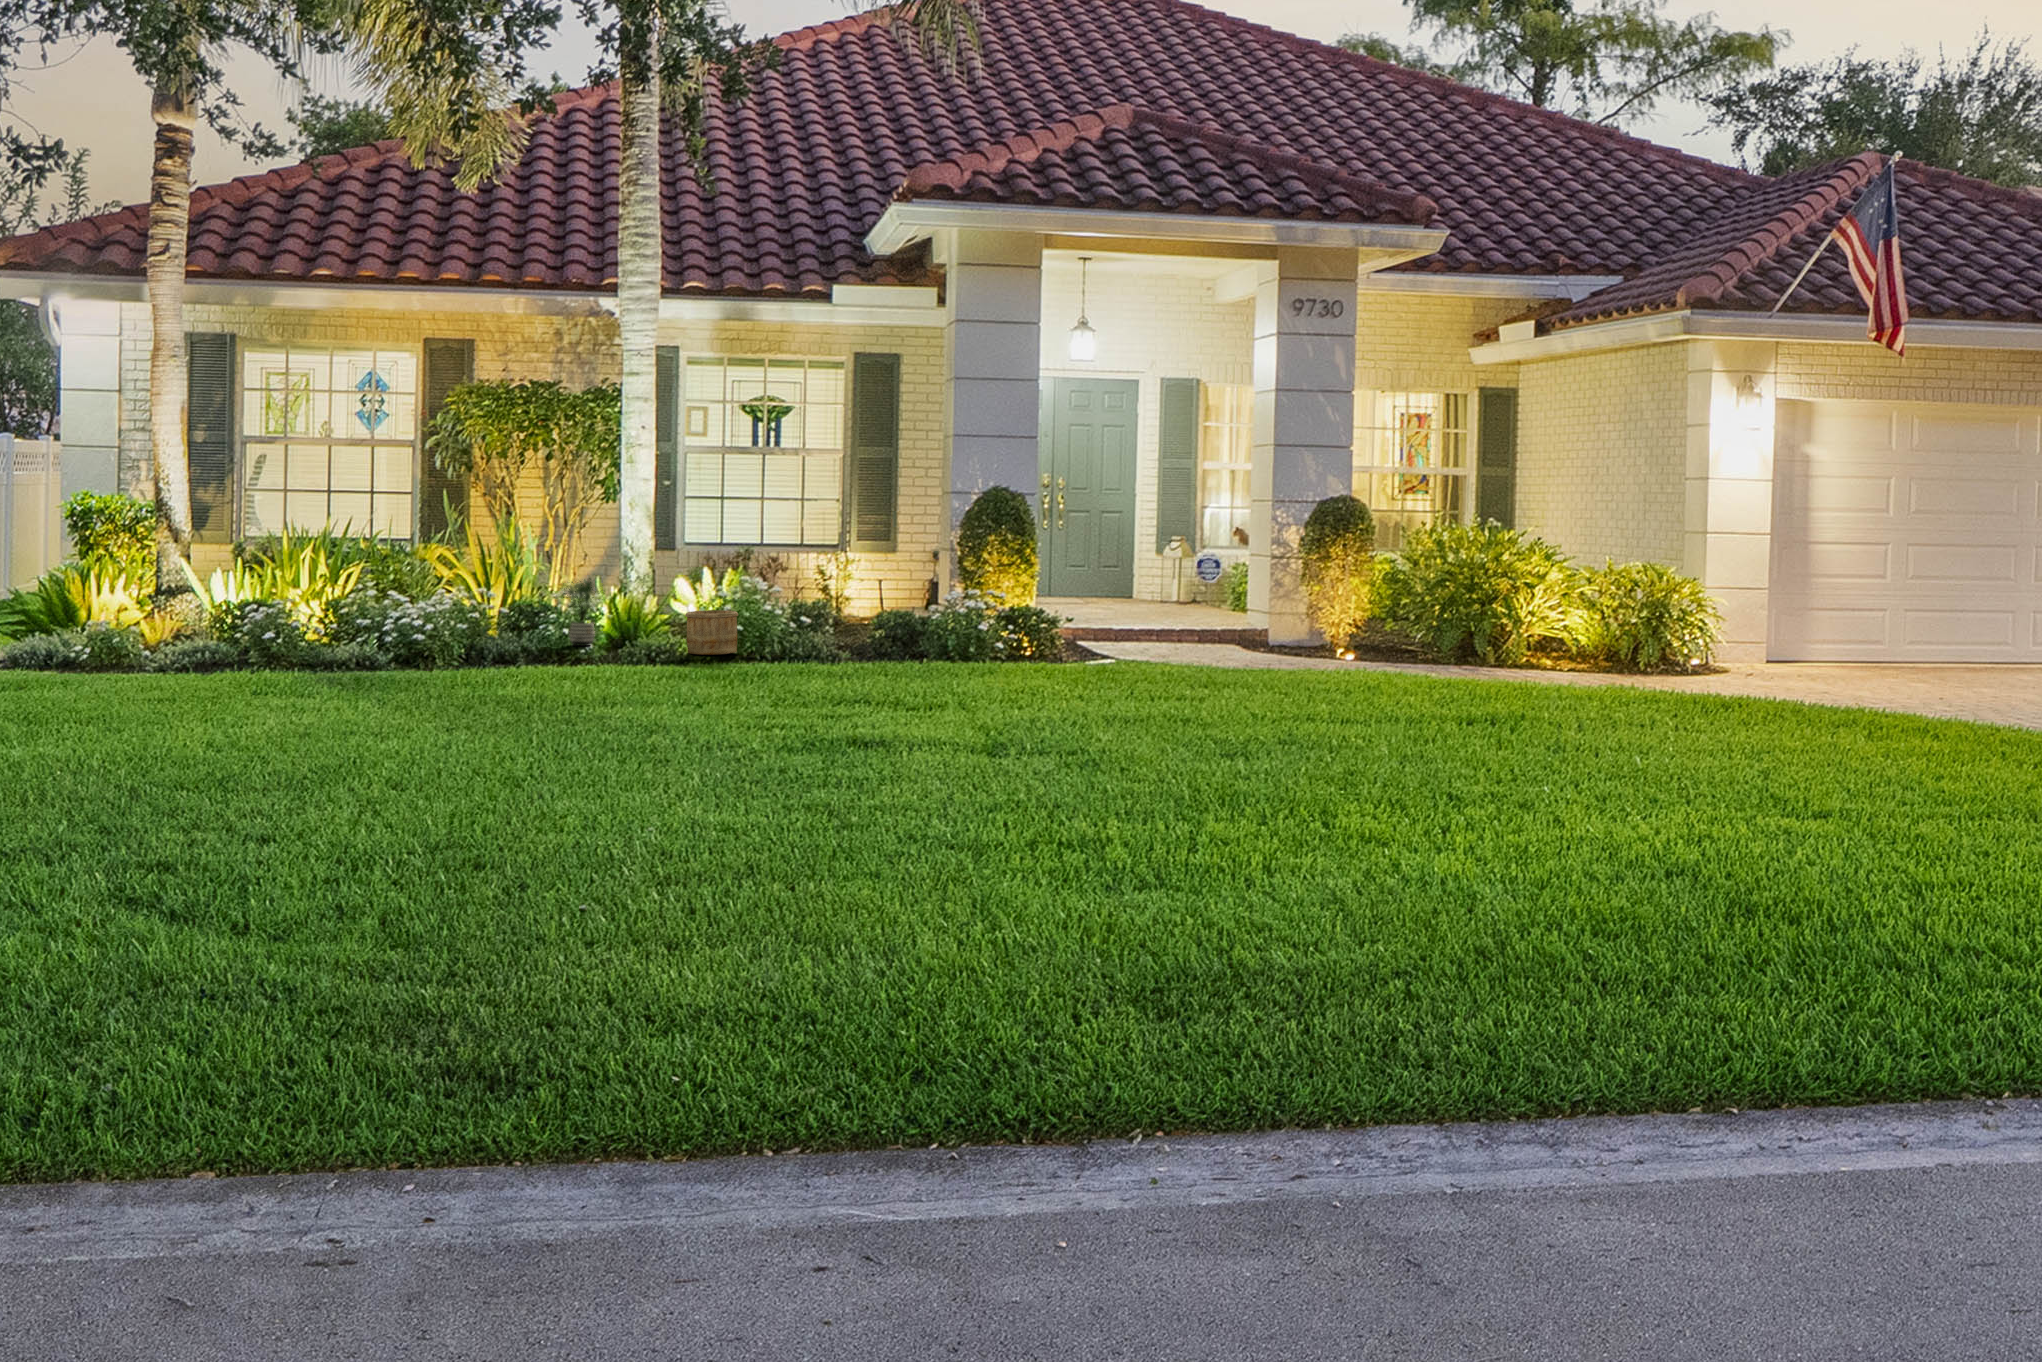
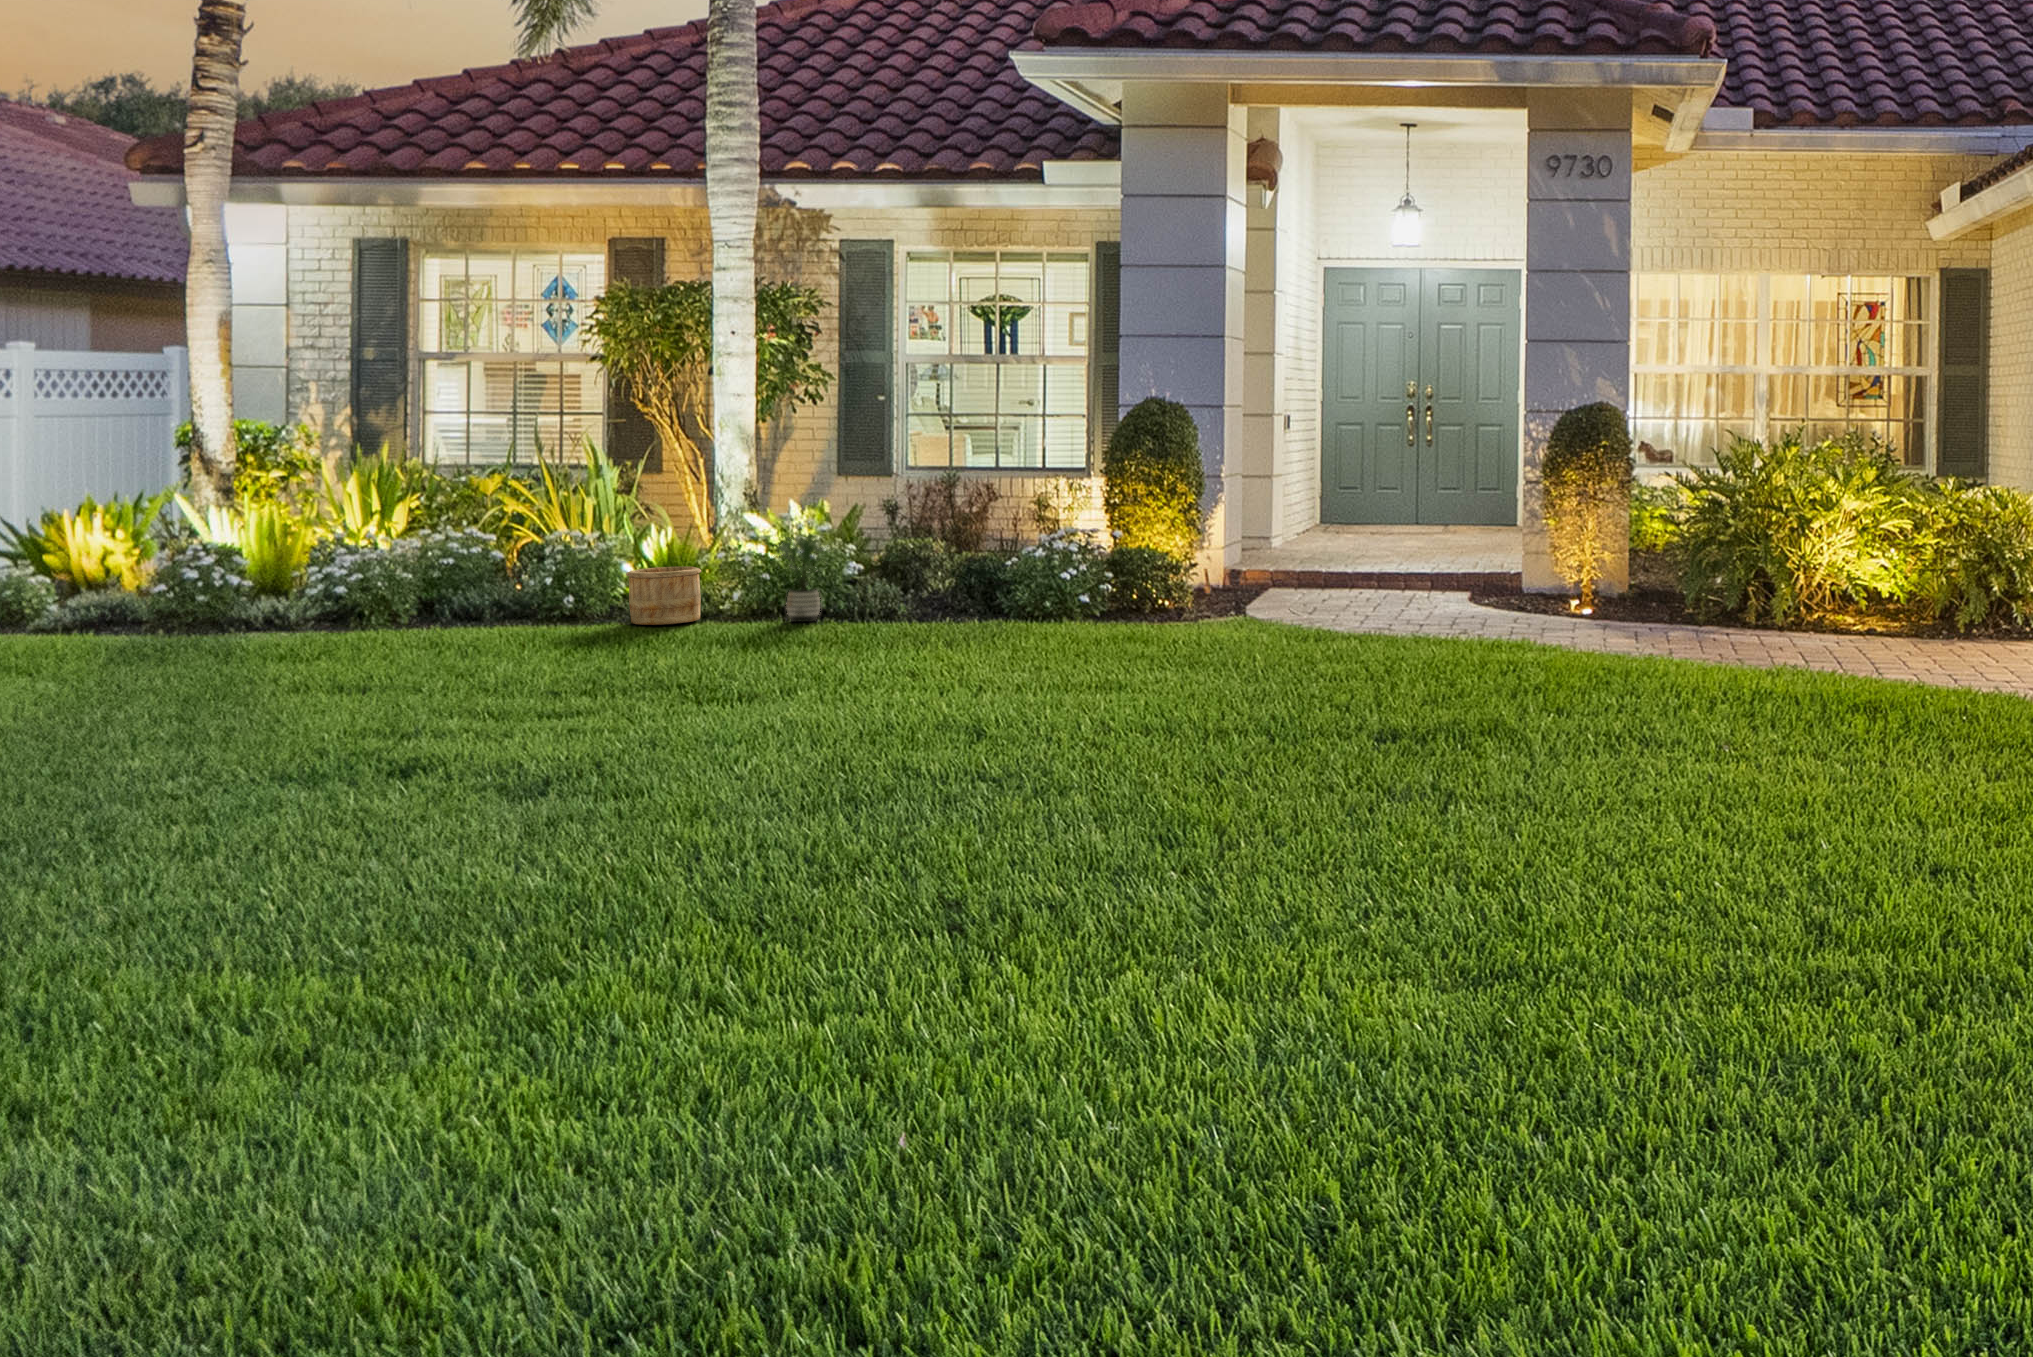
potted plant: present [563,578,603,646] -> present [778,535,830,622]

